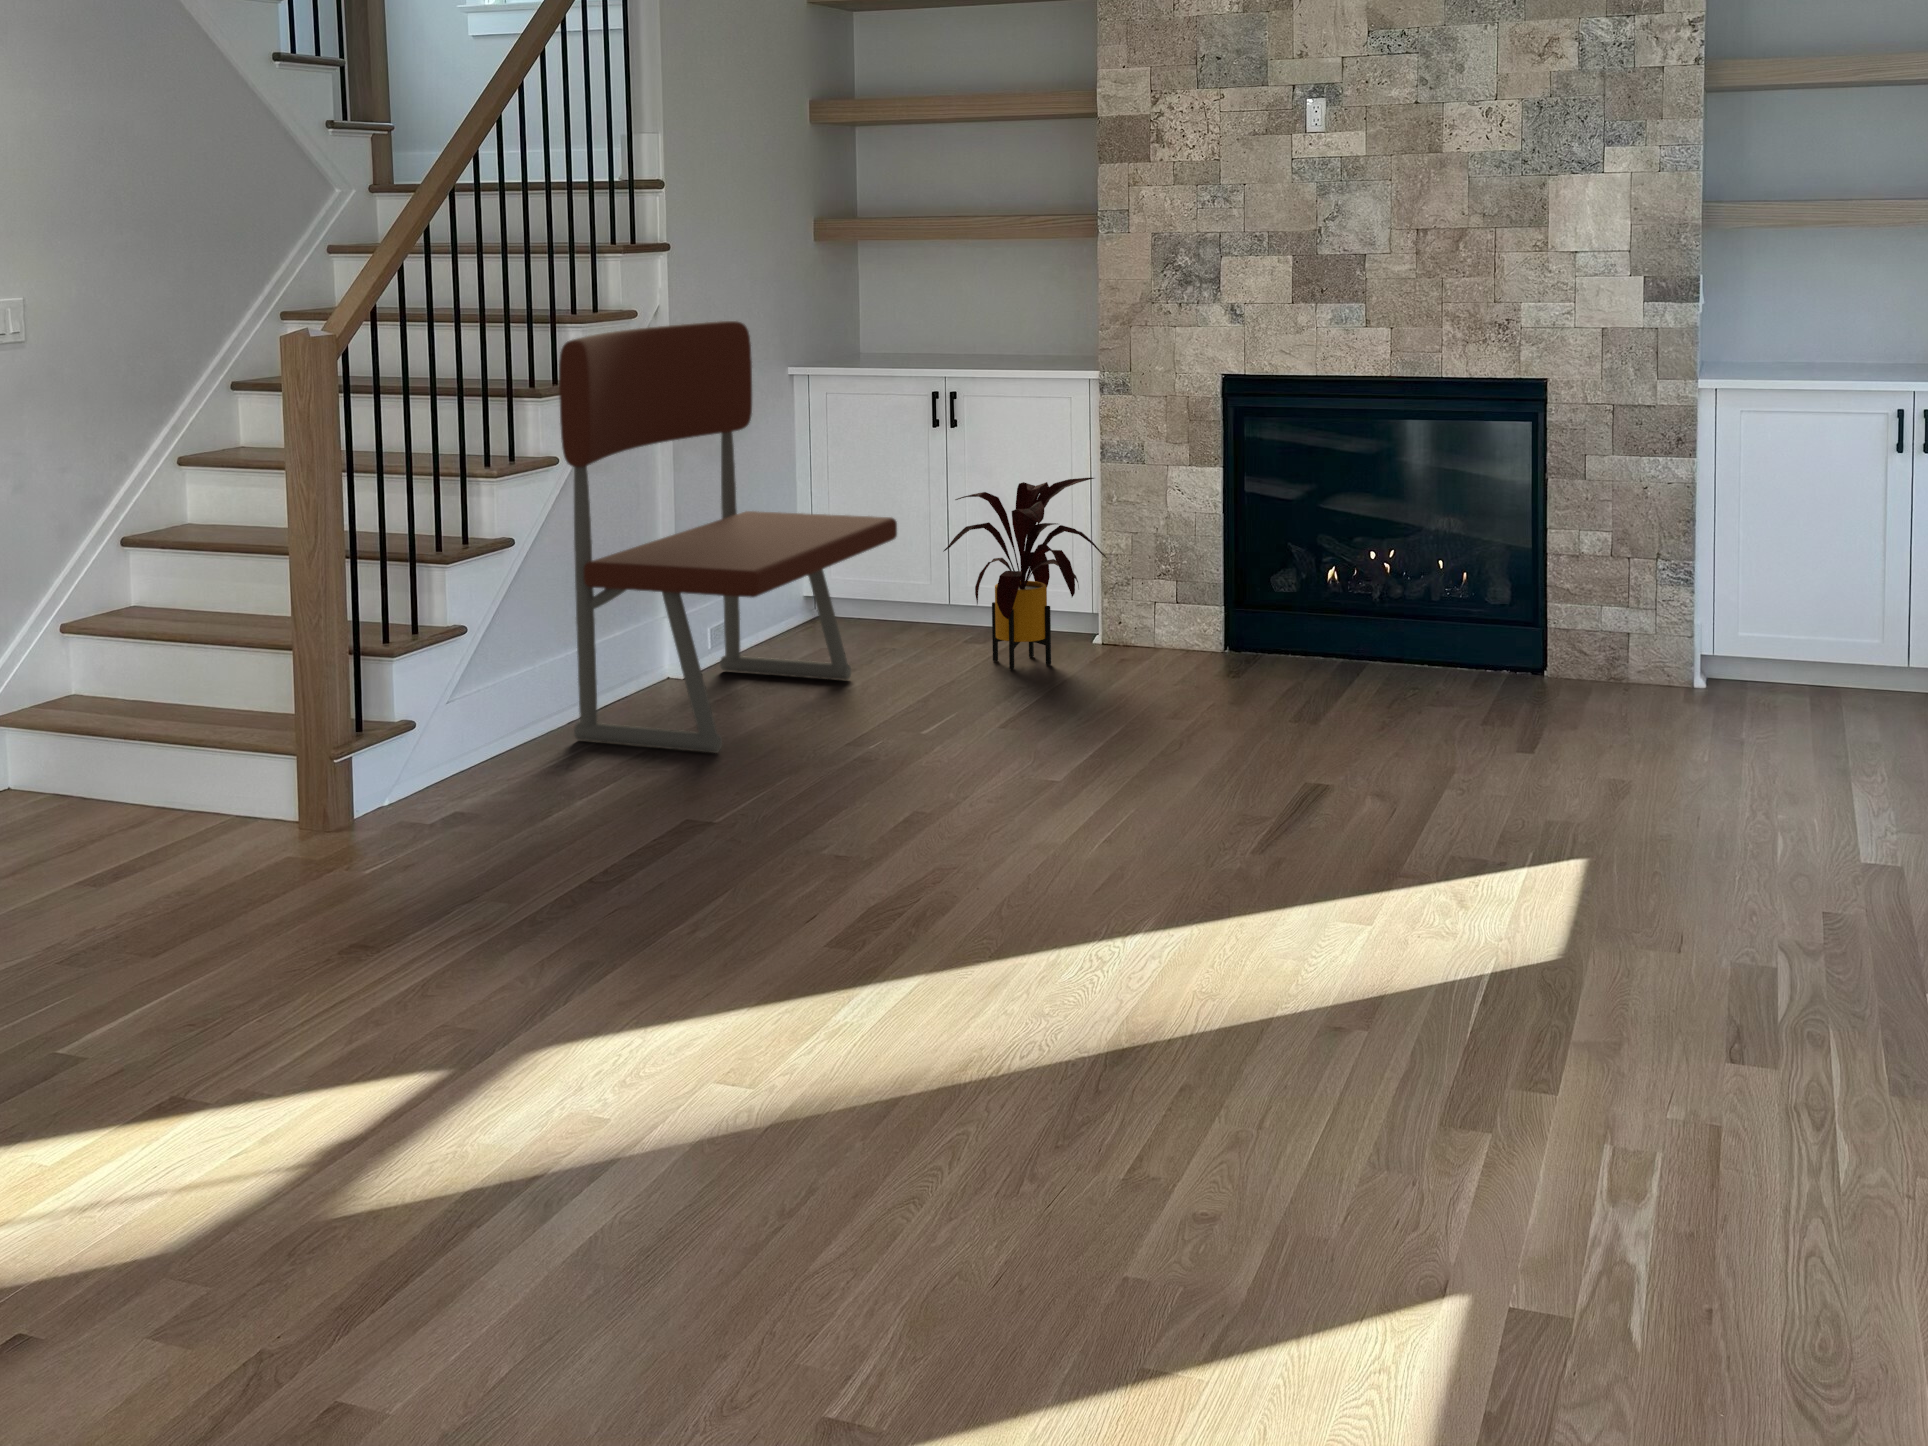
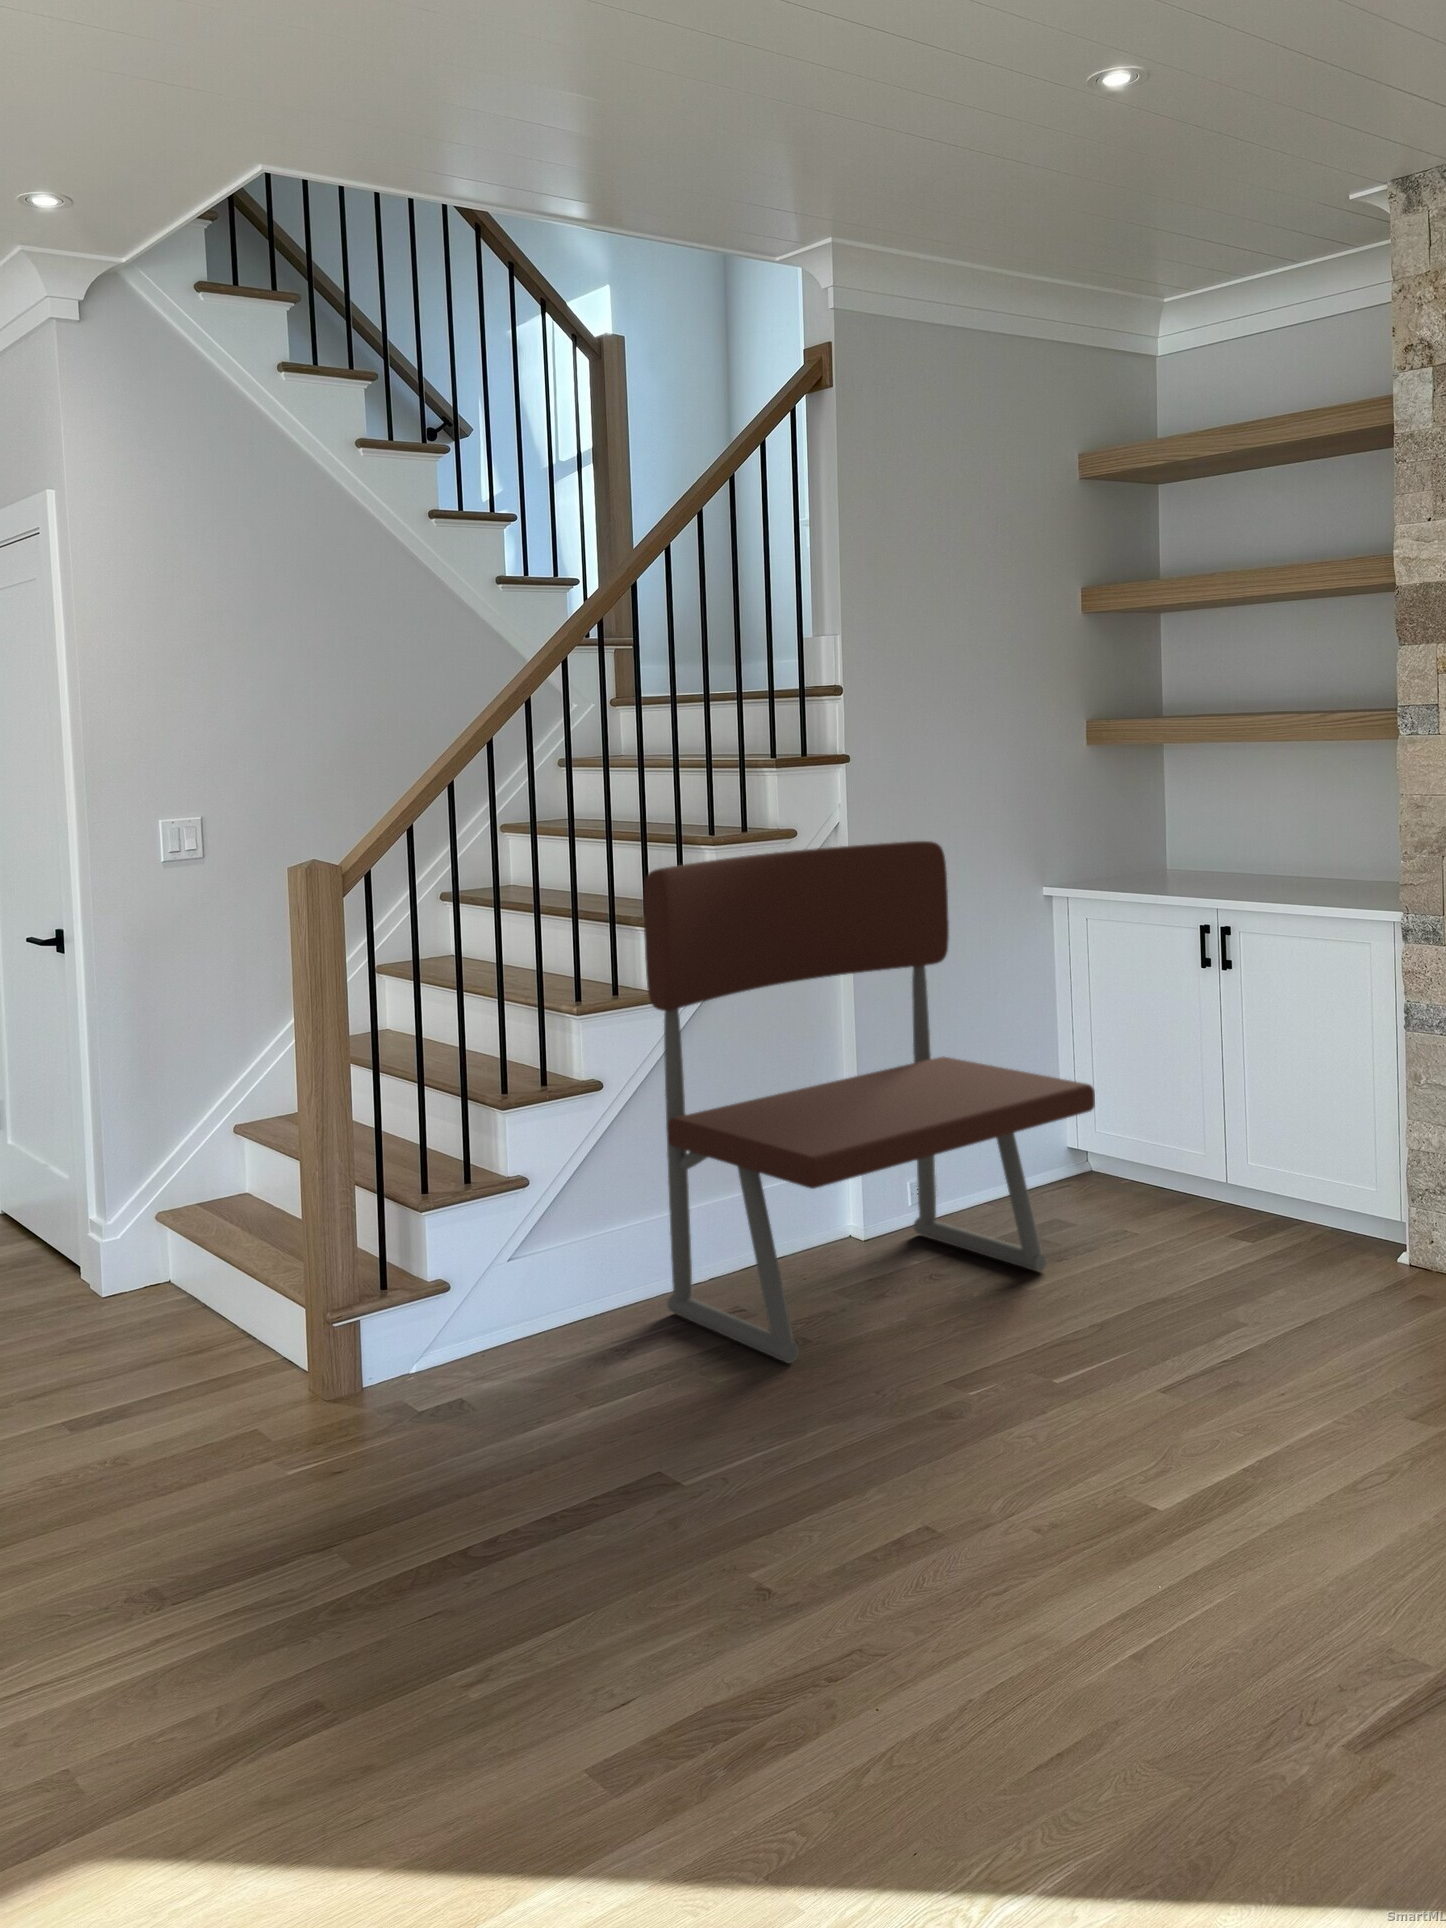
house plant: present [944,478,1107,669] -> none [1161,1046,1399,1288]

